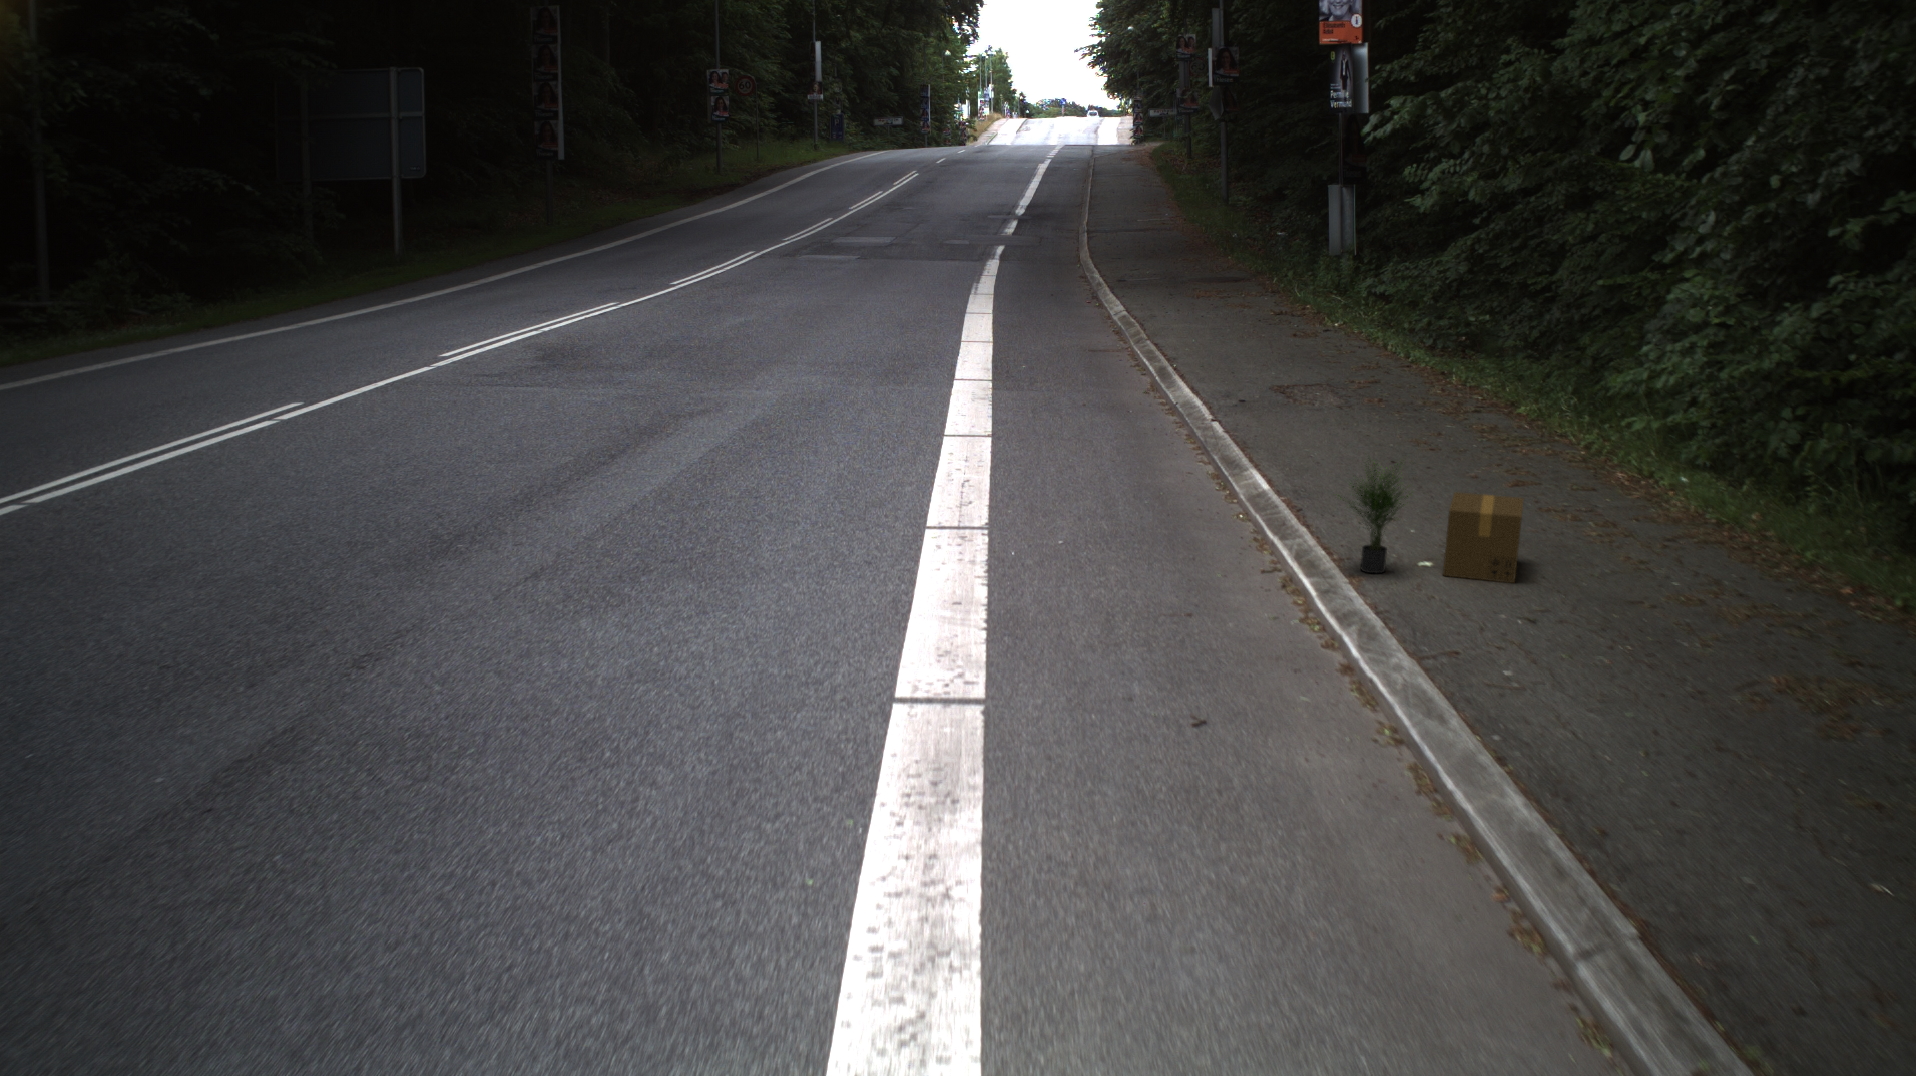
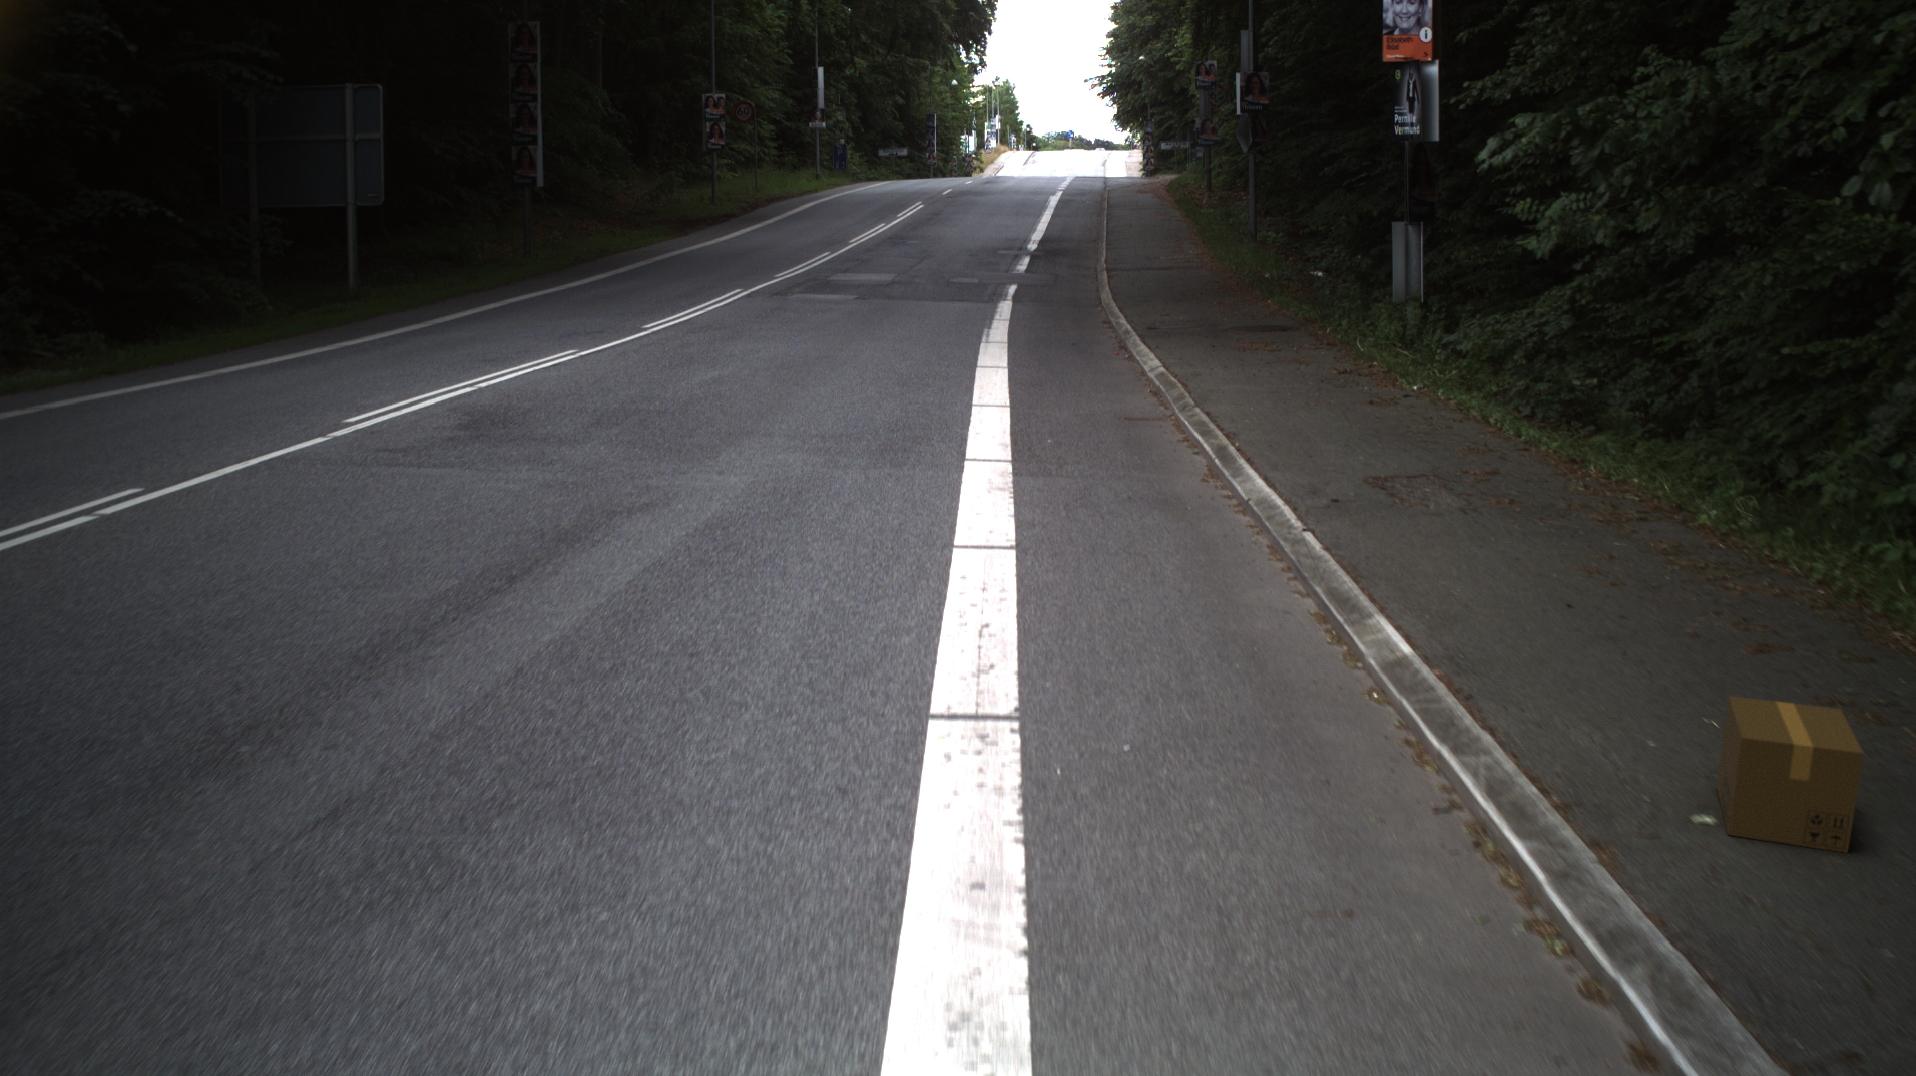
potted plant: present [1340,462,1408,573] -> none [1550,645,1699,830]

